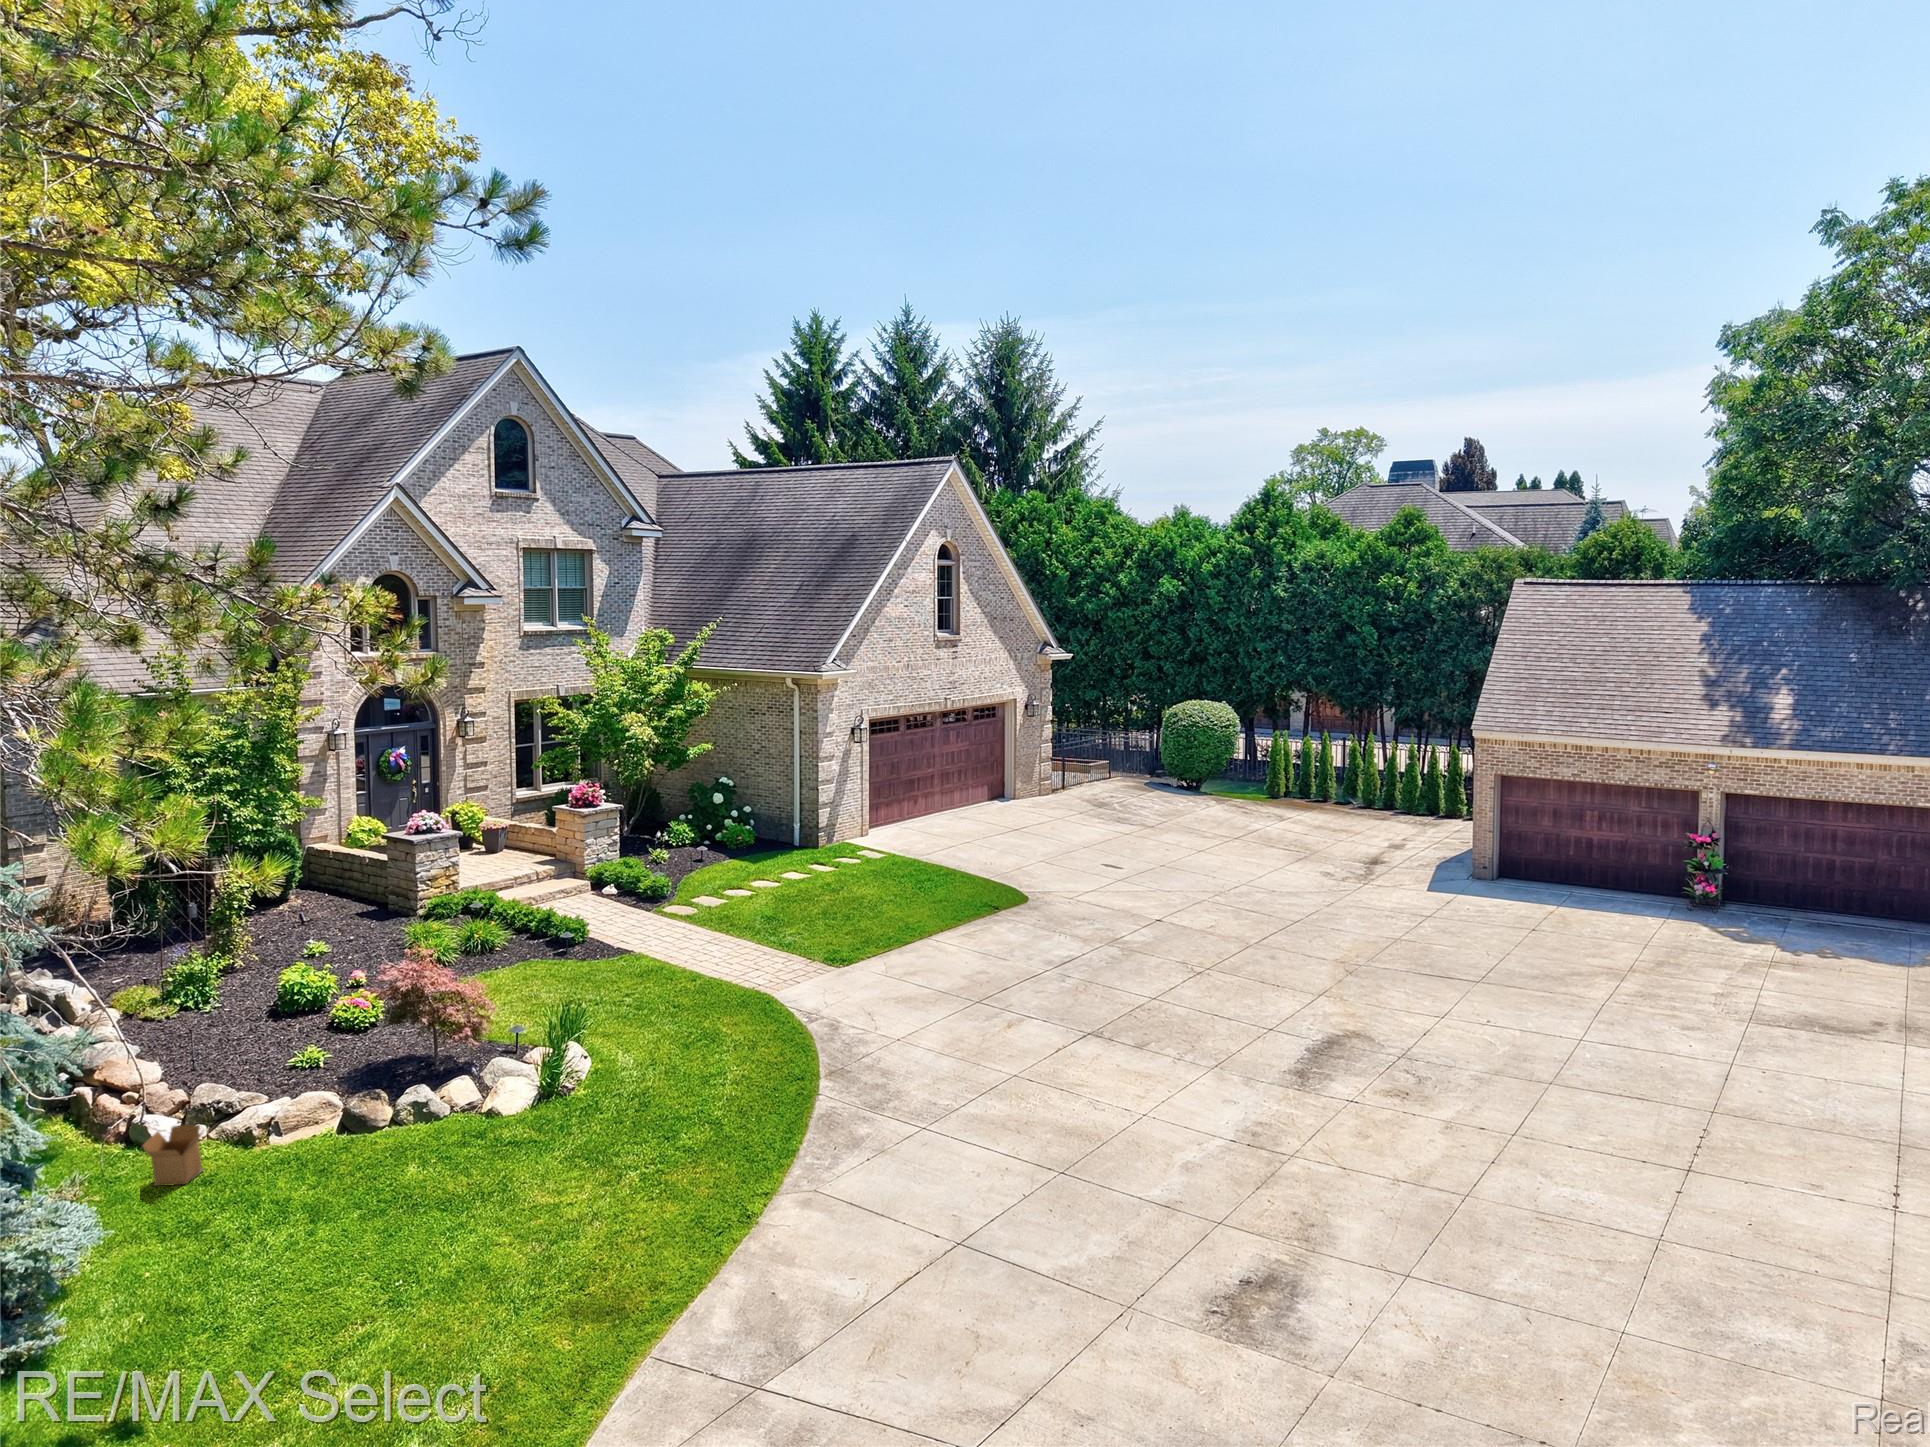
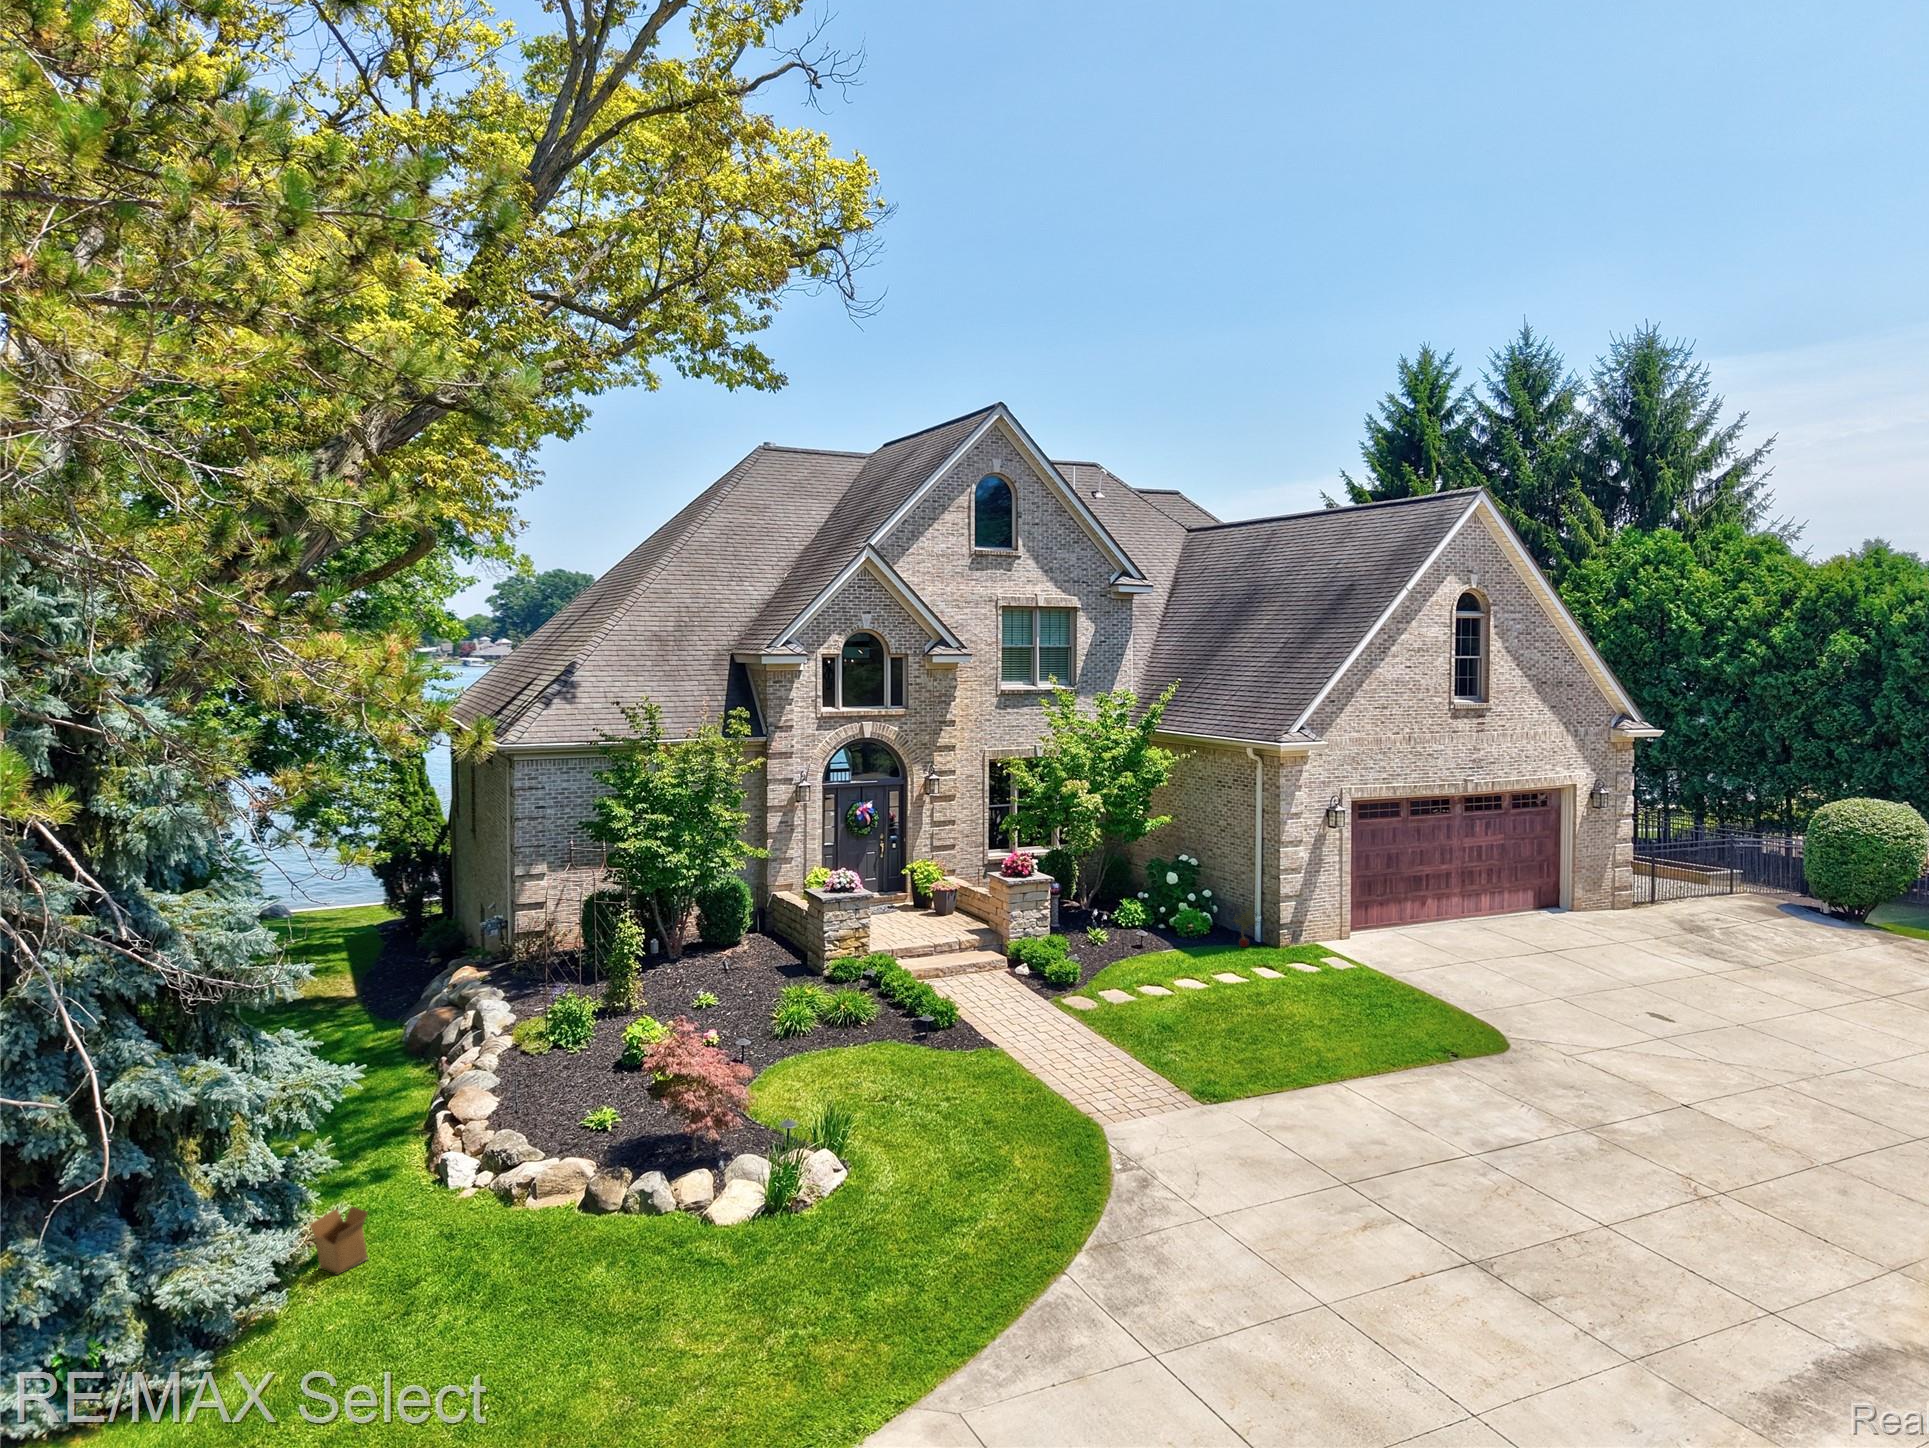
potted tree: none [774,813,800,851] -> present [1234,907,1258,947]

